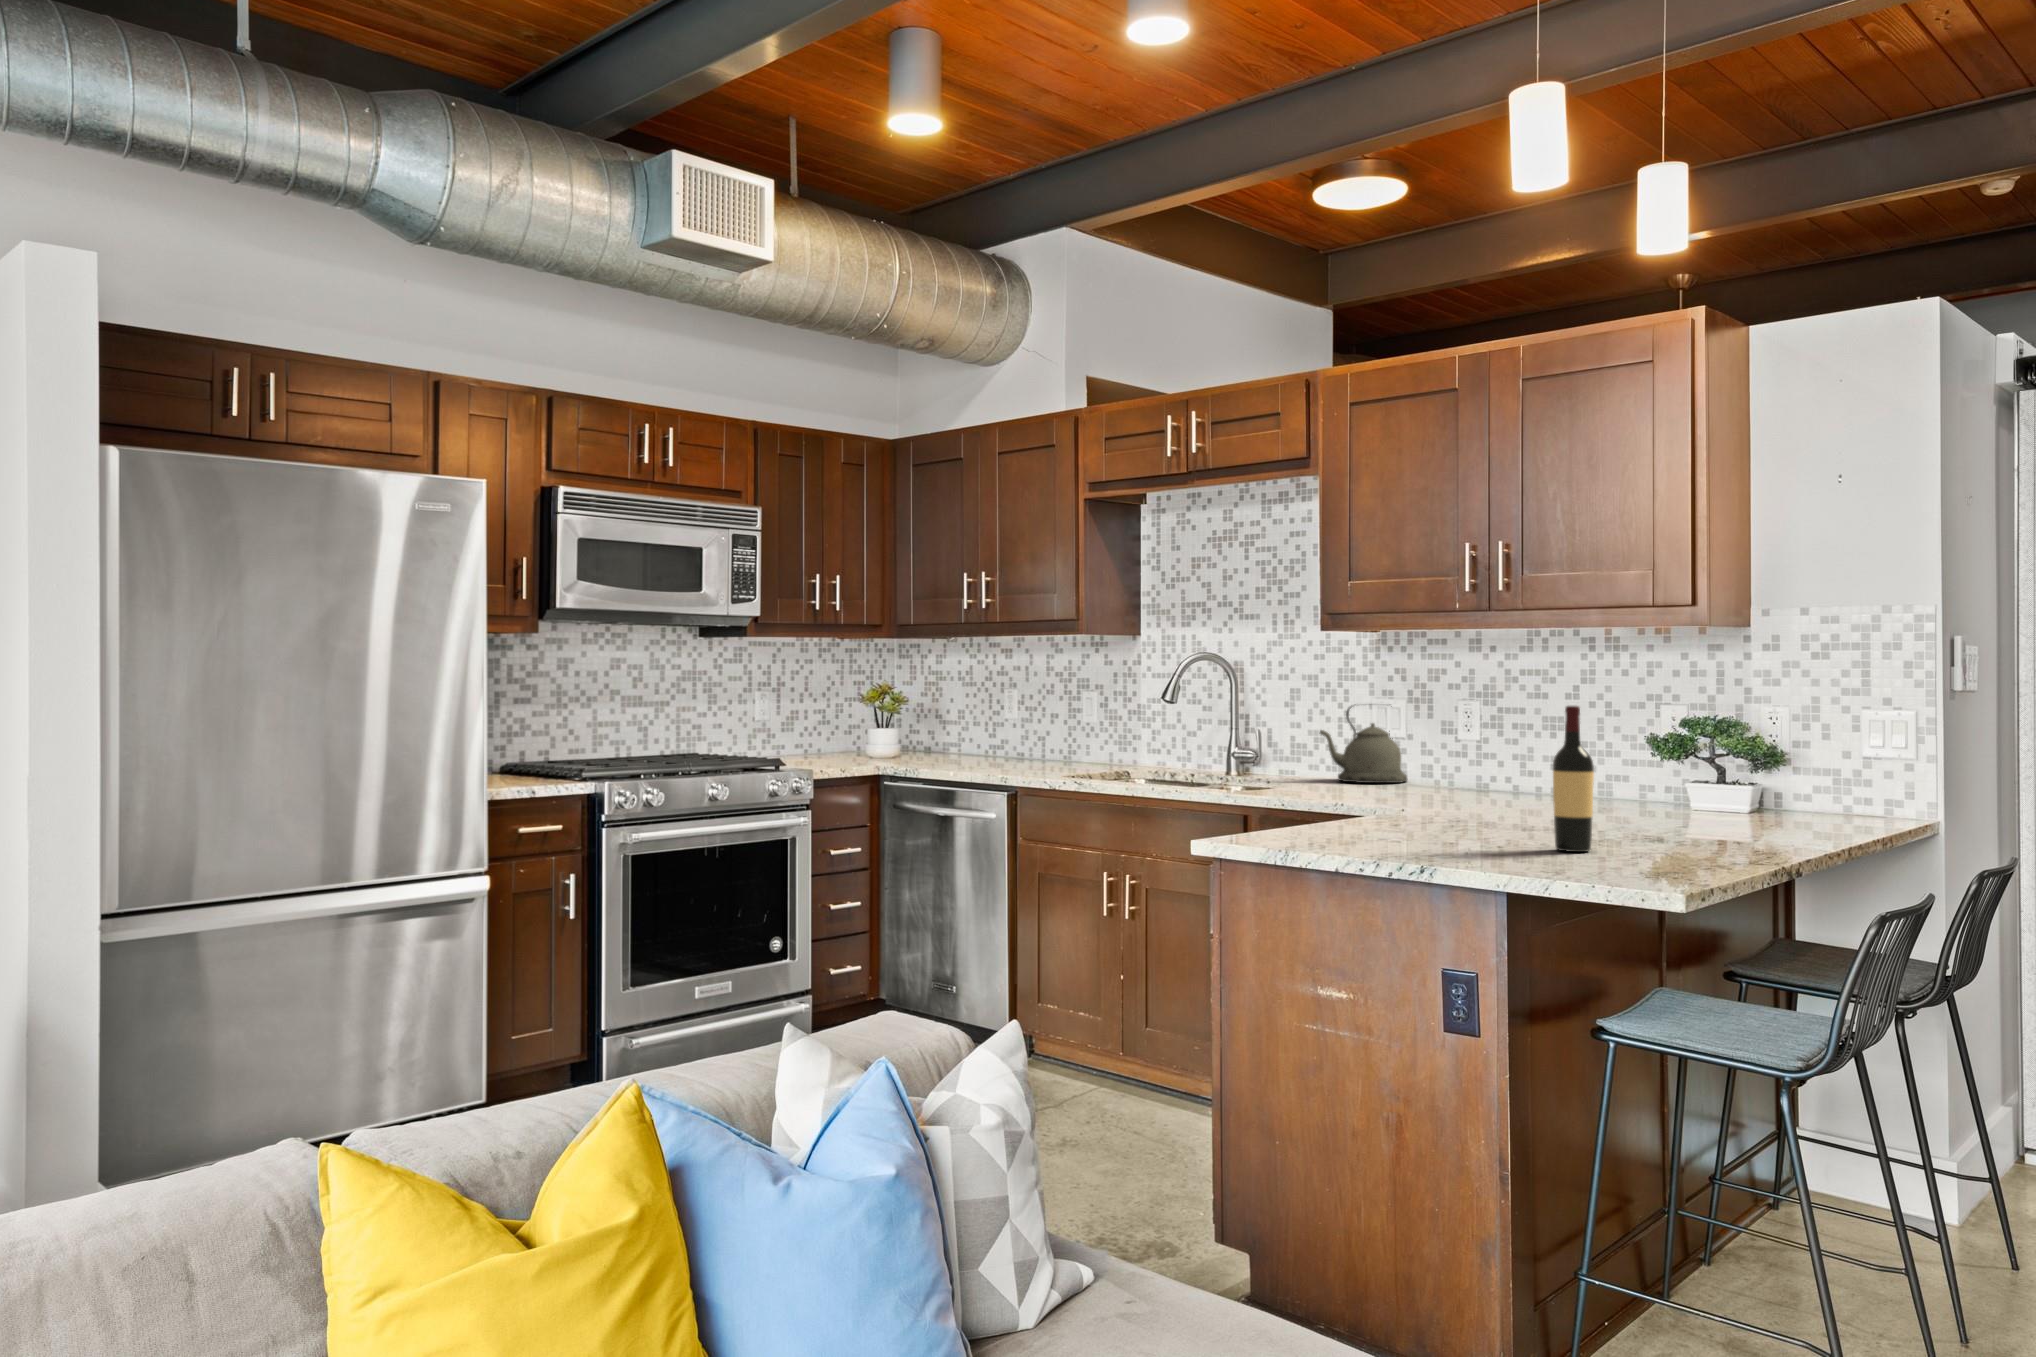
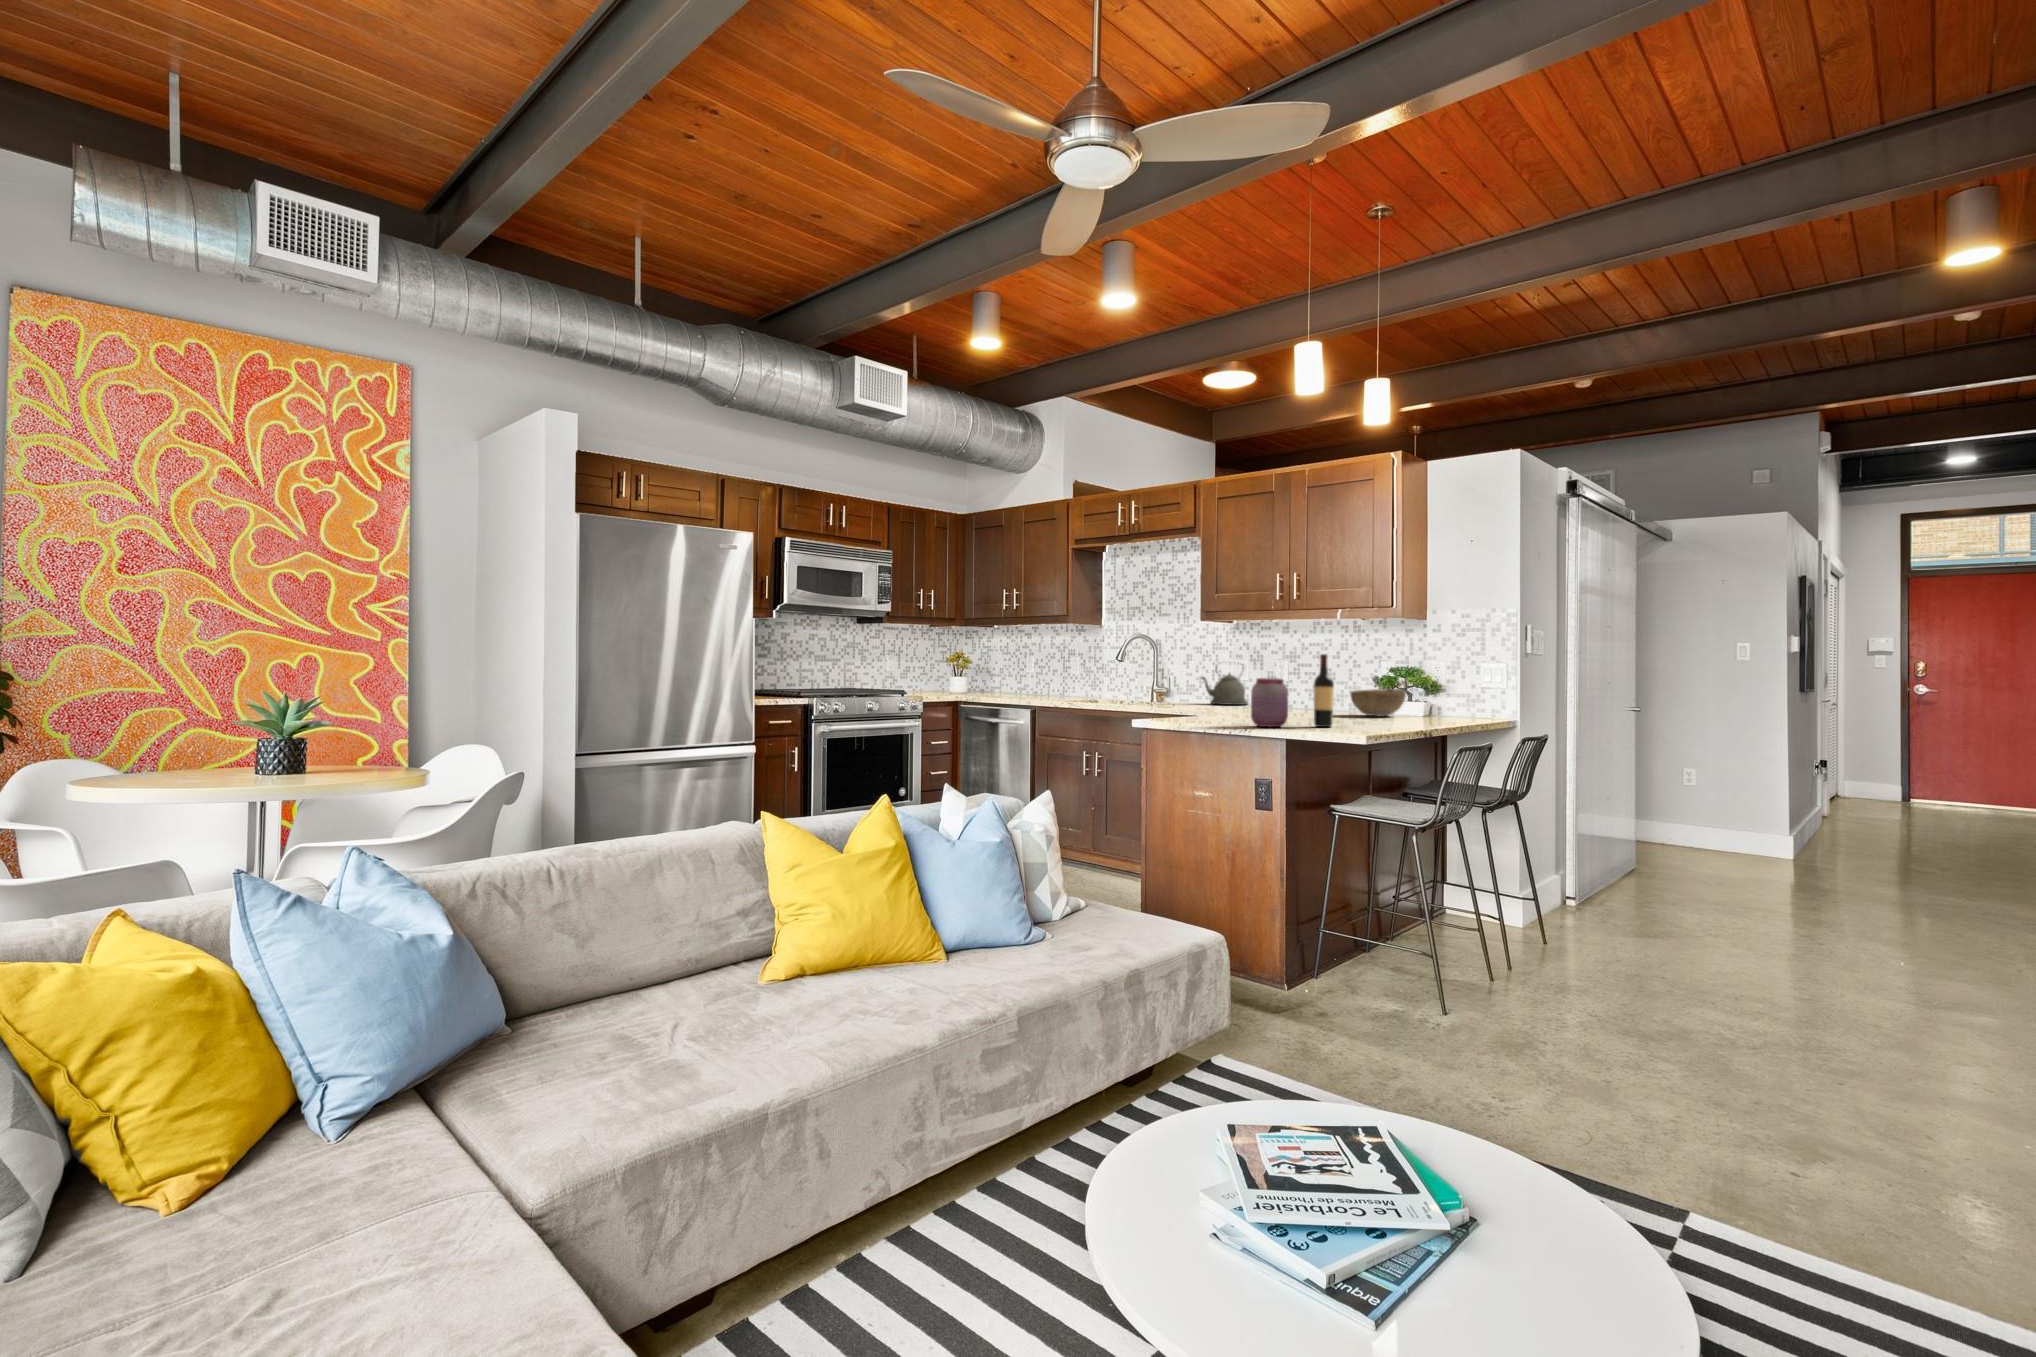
jar: none [1428,754,1503,854] -> present [1251,678,1288,727]
decorative bowl: none [1610,761,1718,815] -> present [1350,689,1406,716]

